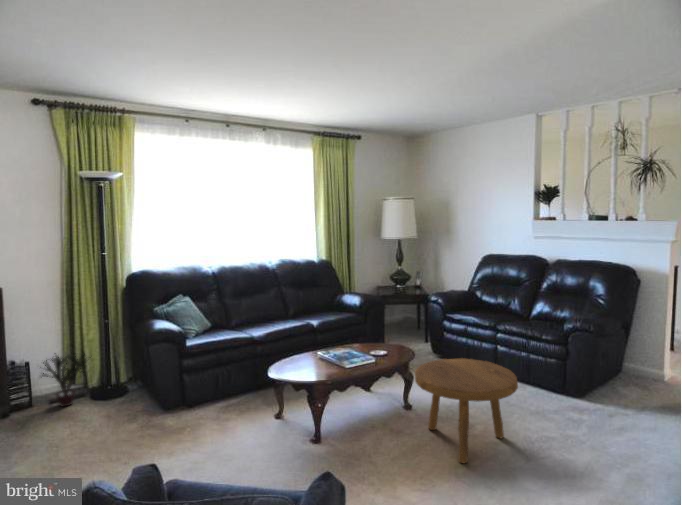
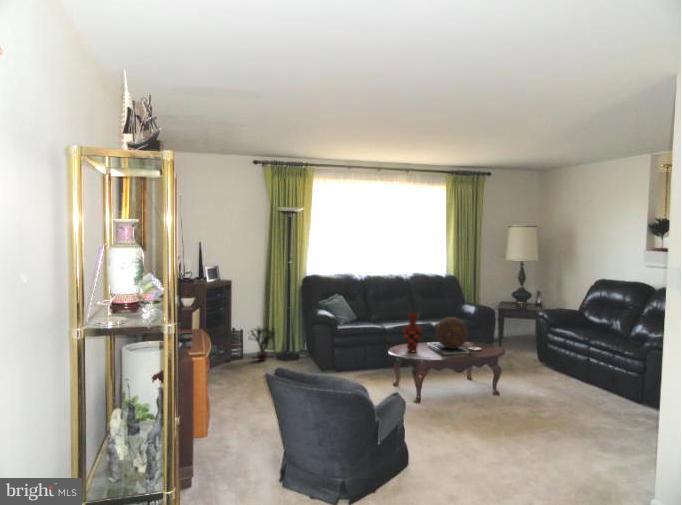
decorative orb: none [327,315,369,358] -> present [436,317,468,349]
vase: none [285,316,312,372] -> present [403,313,422,353]
footstool: present [415,358,518,463] -> none [493,356,573,428]

